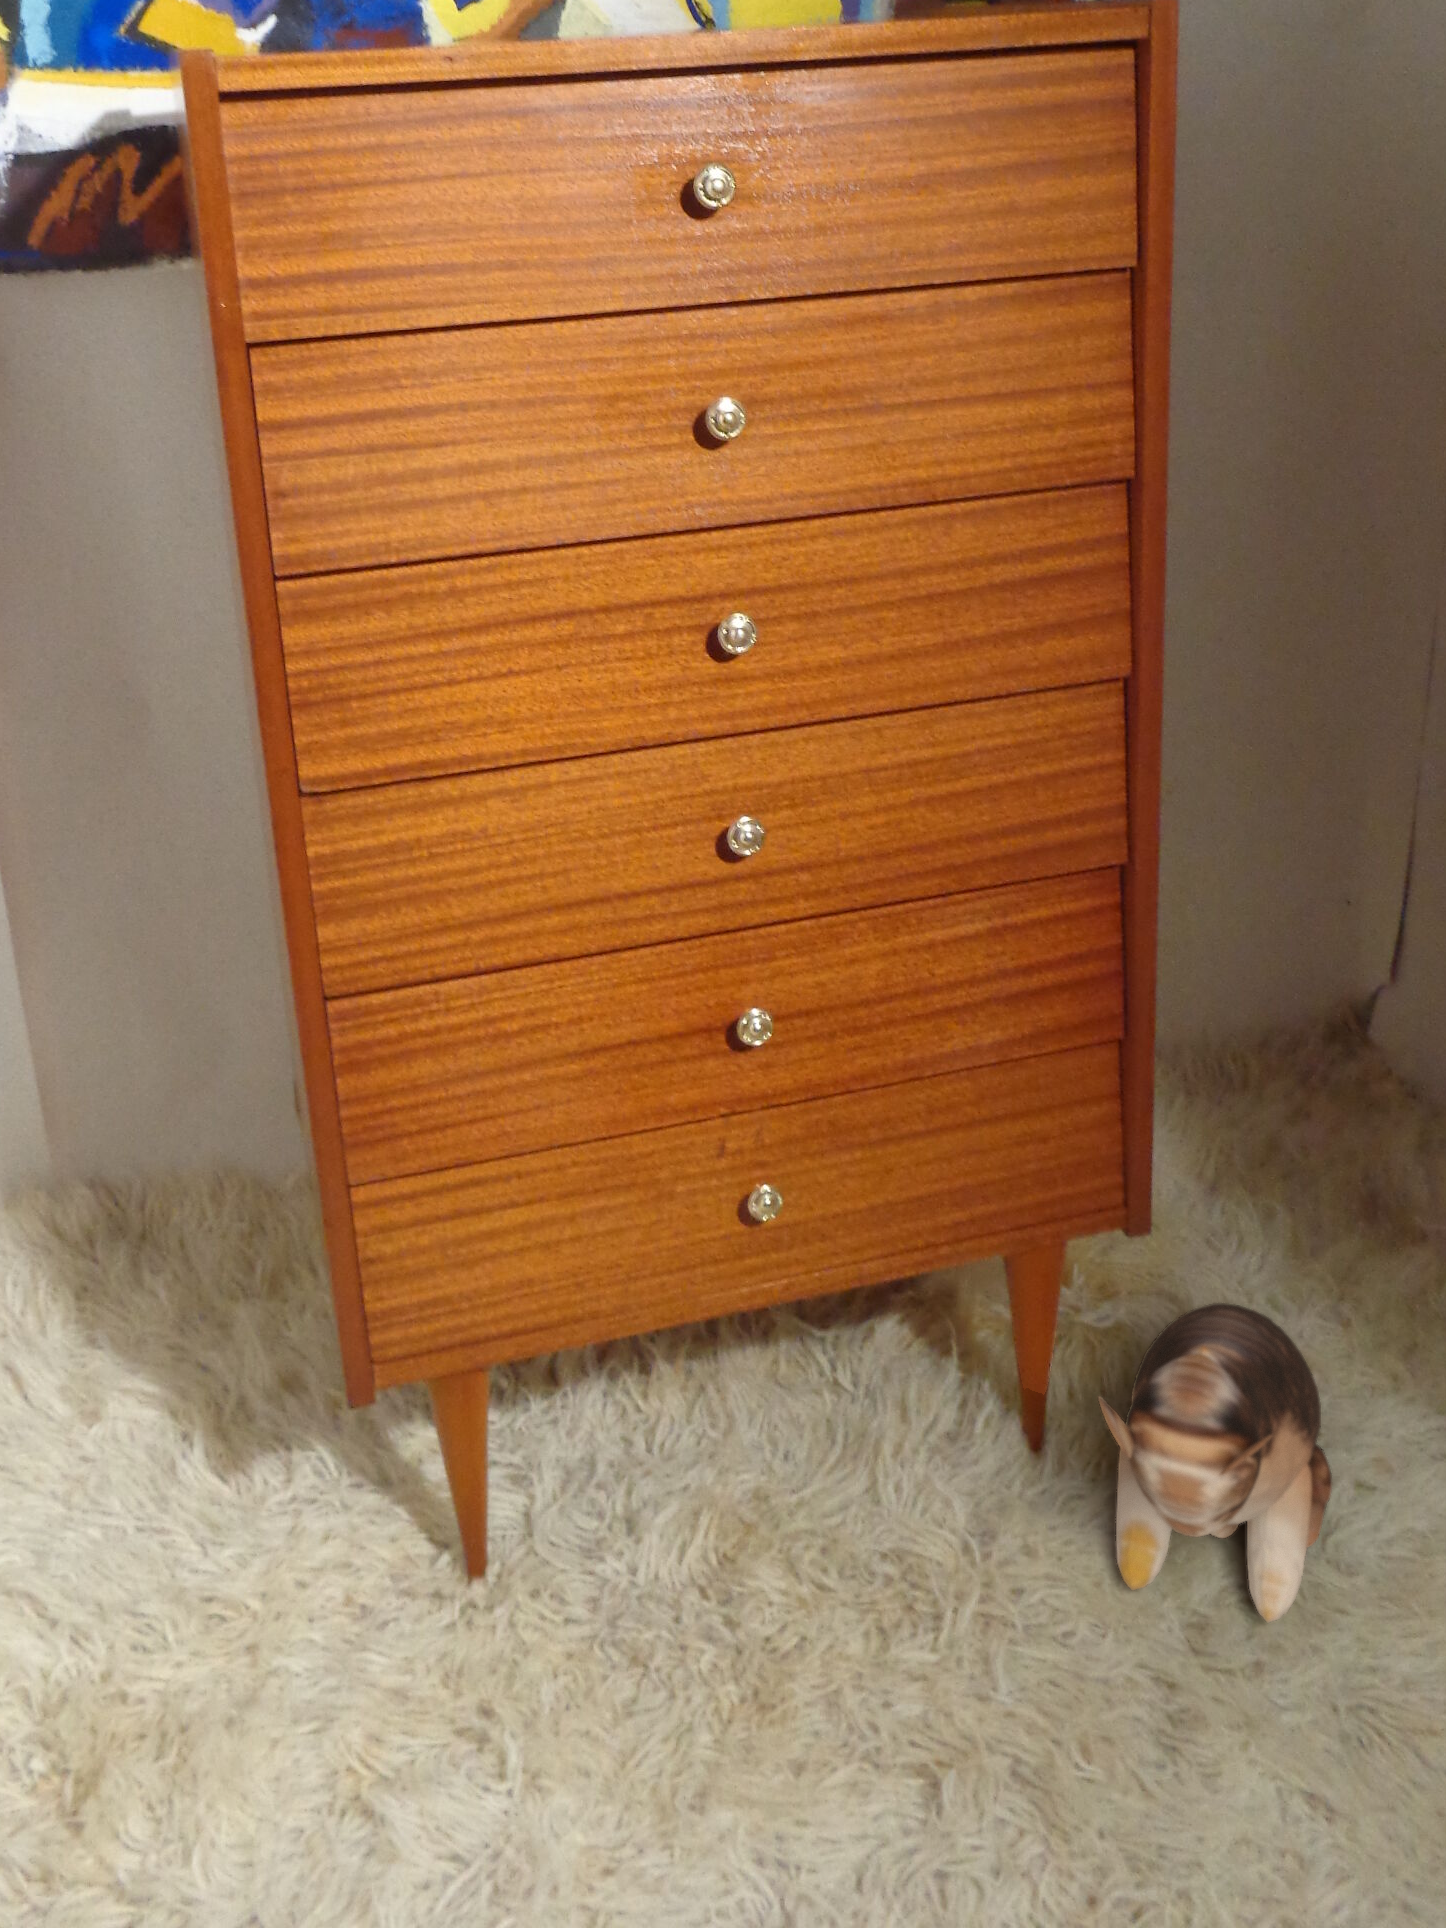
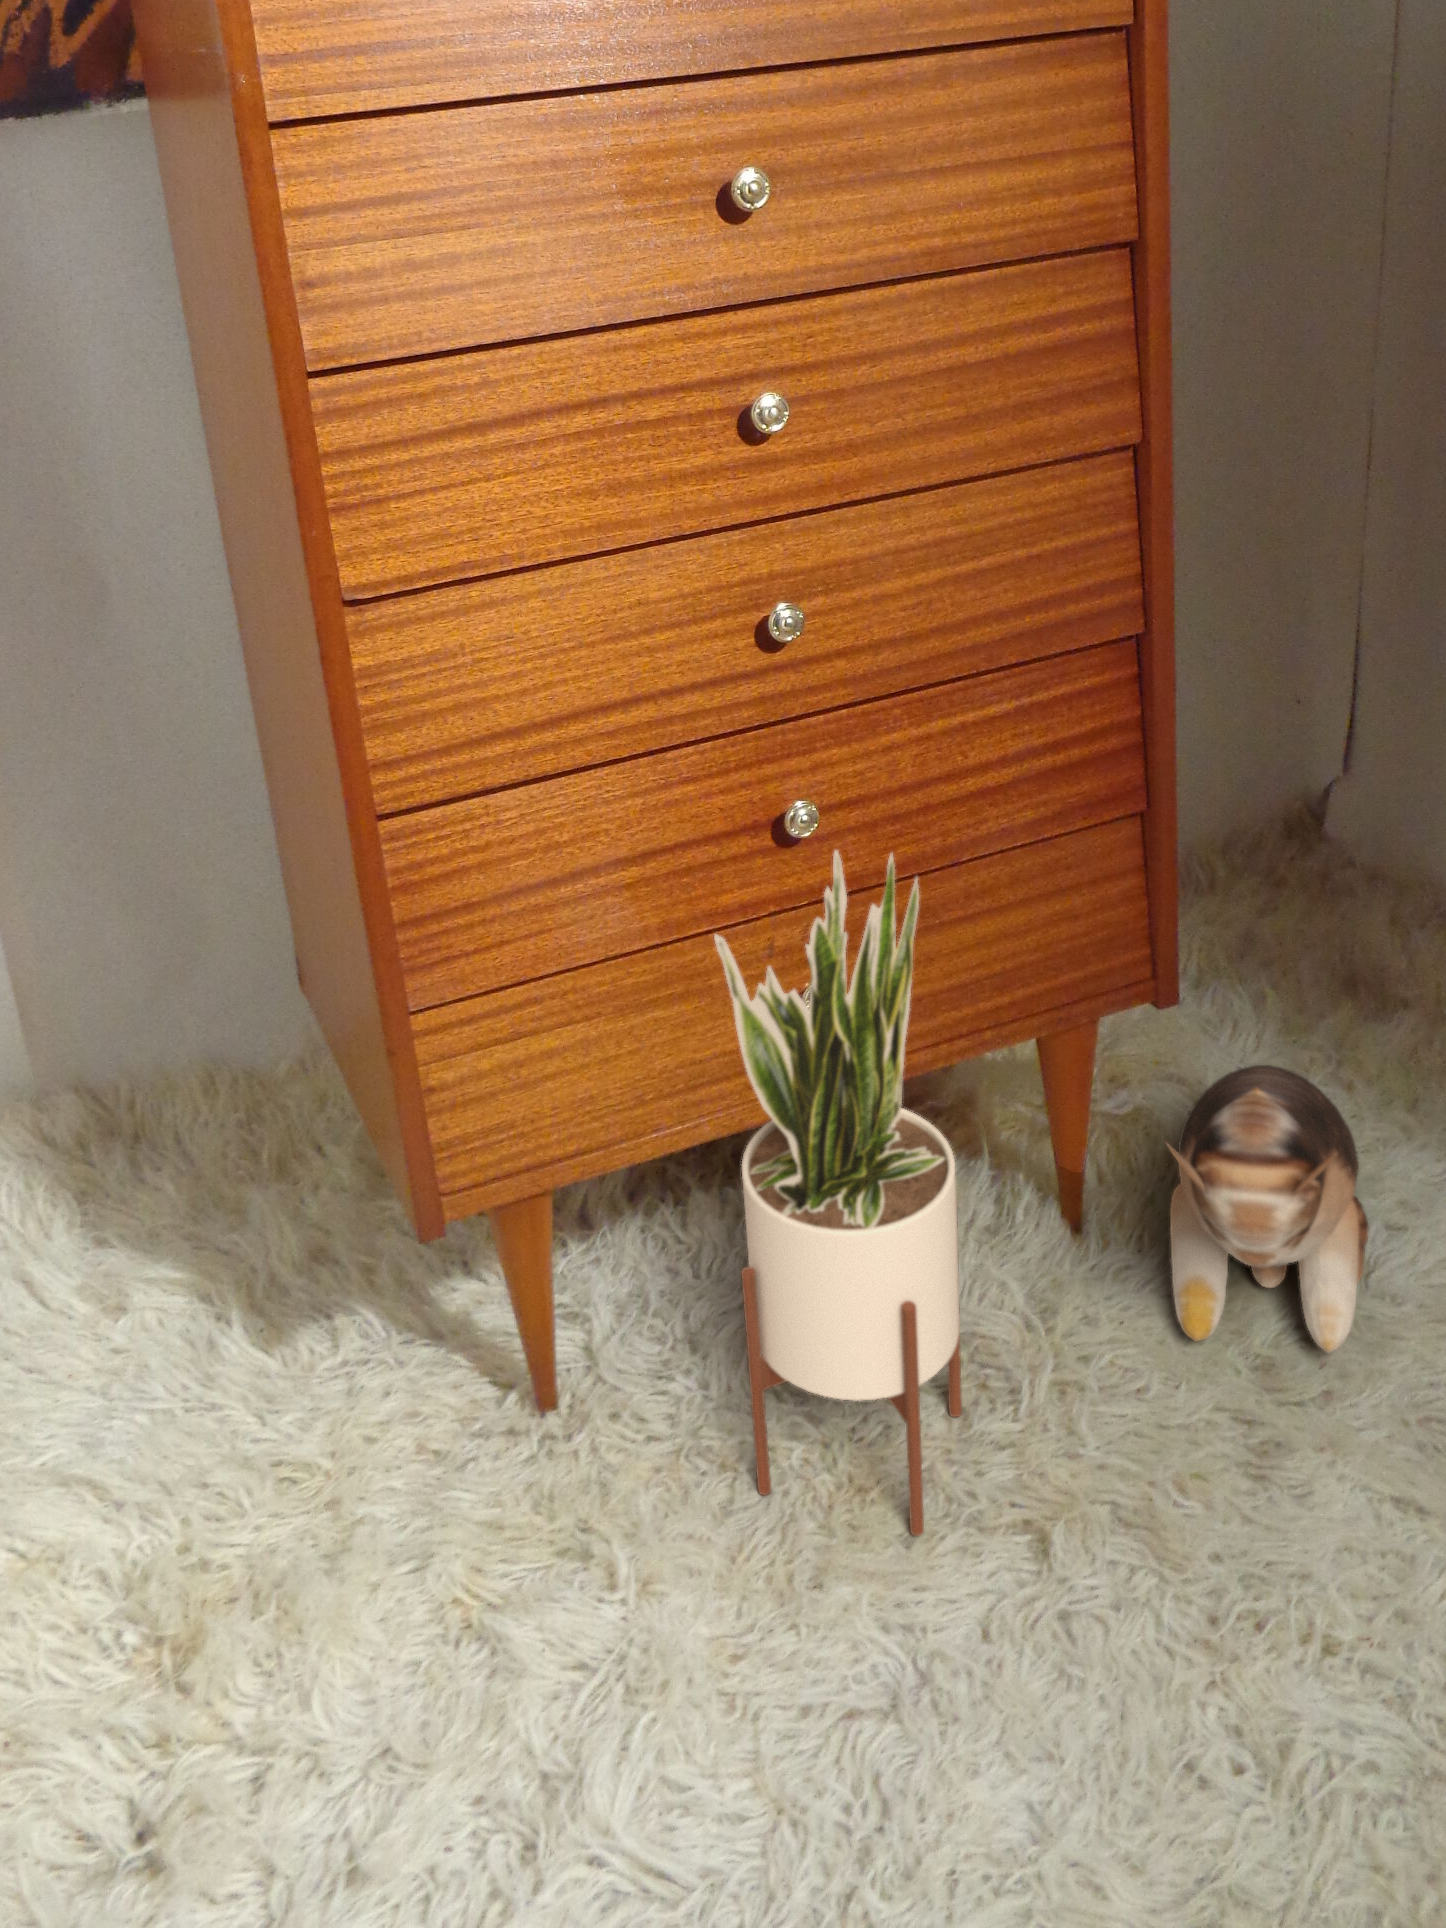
potted plant: none [623,1078,882,1768] -> present [714,850,962,1536]

